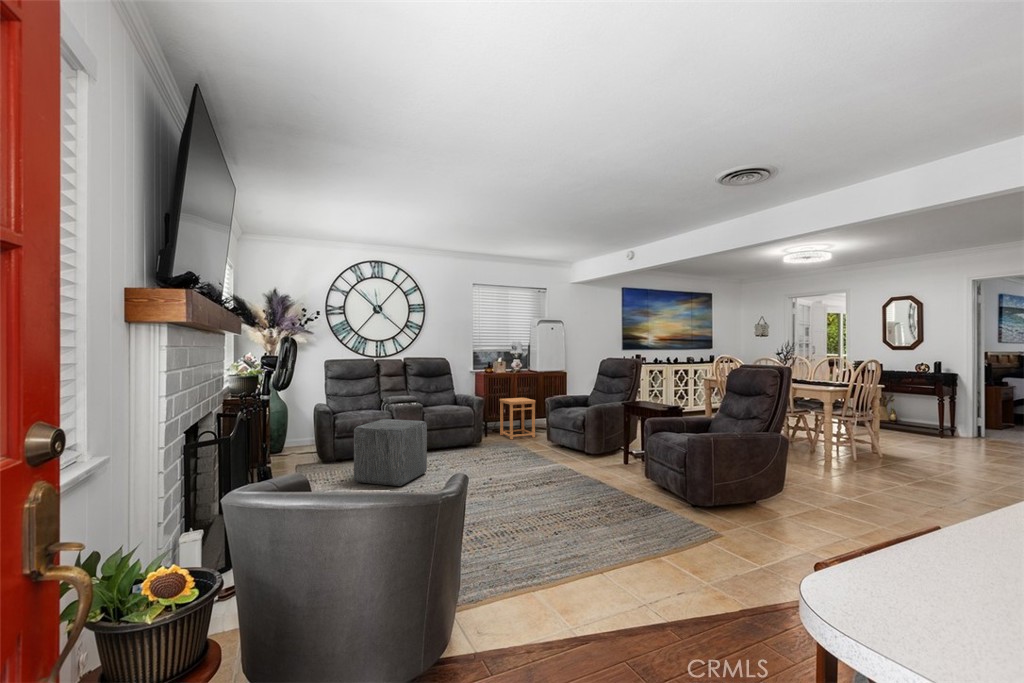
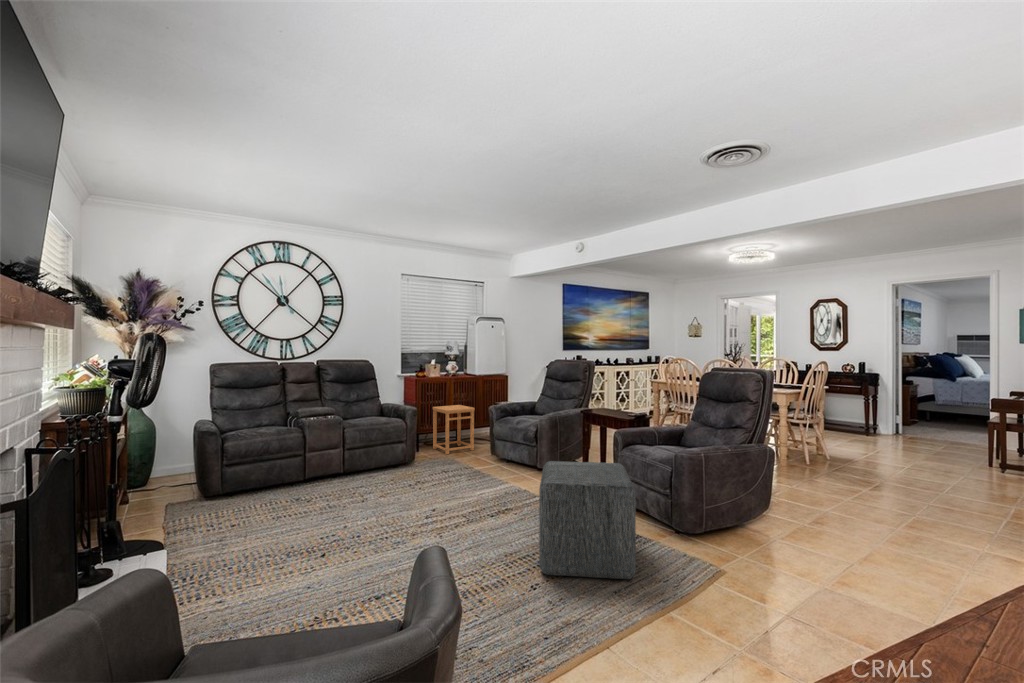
ottoman: present [354,419,427,486] -> present [539,461,636,579]

